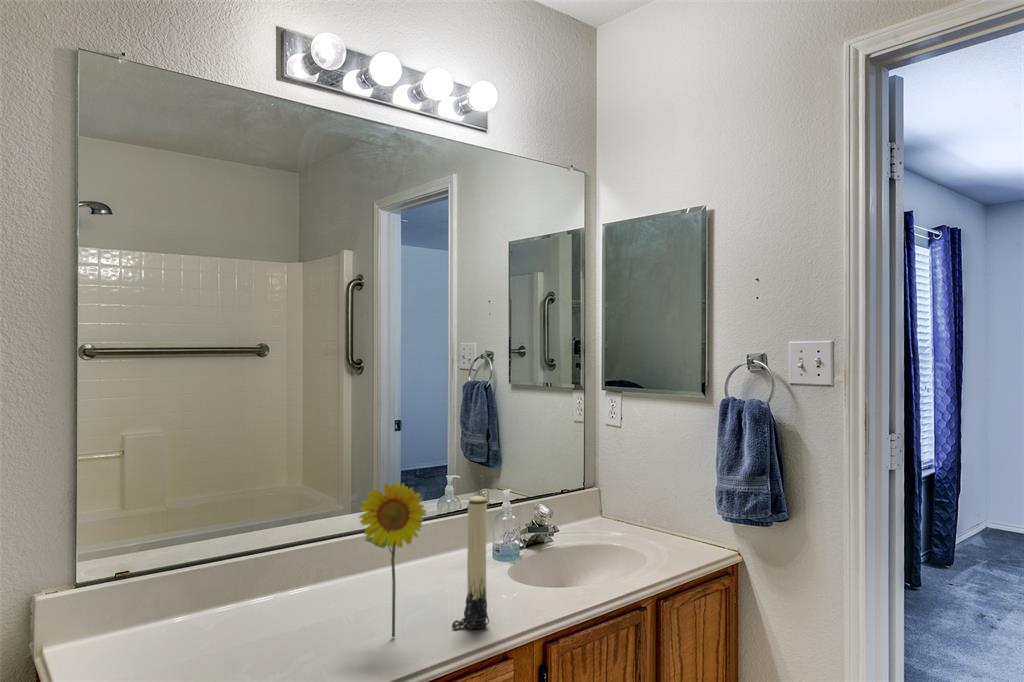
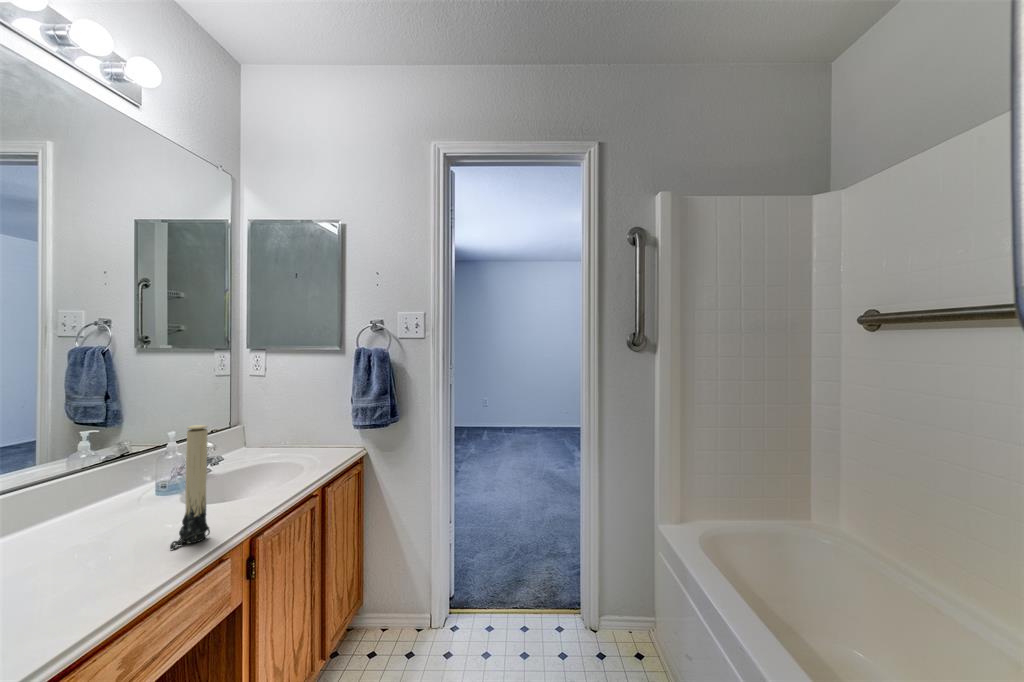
flower: present [359,482,426,637] -> none [58,416,154,578]

